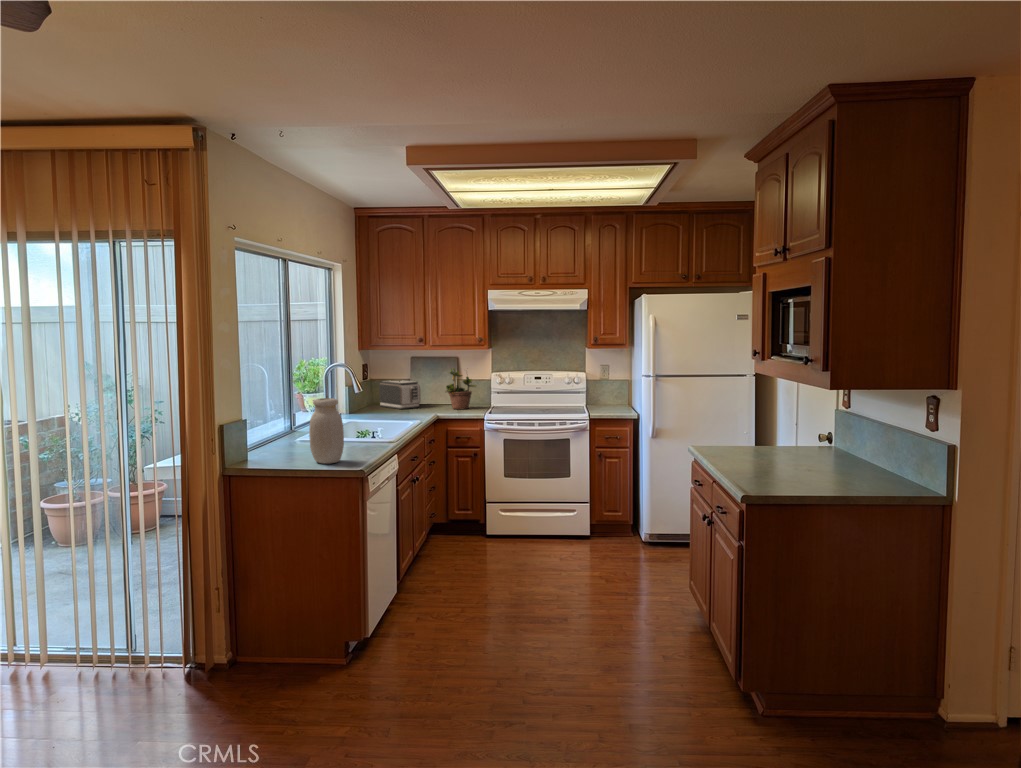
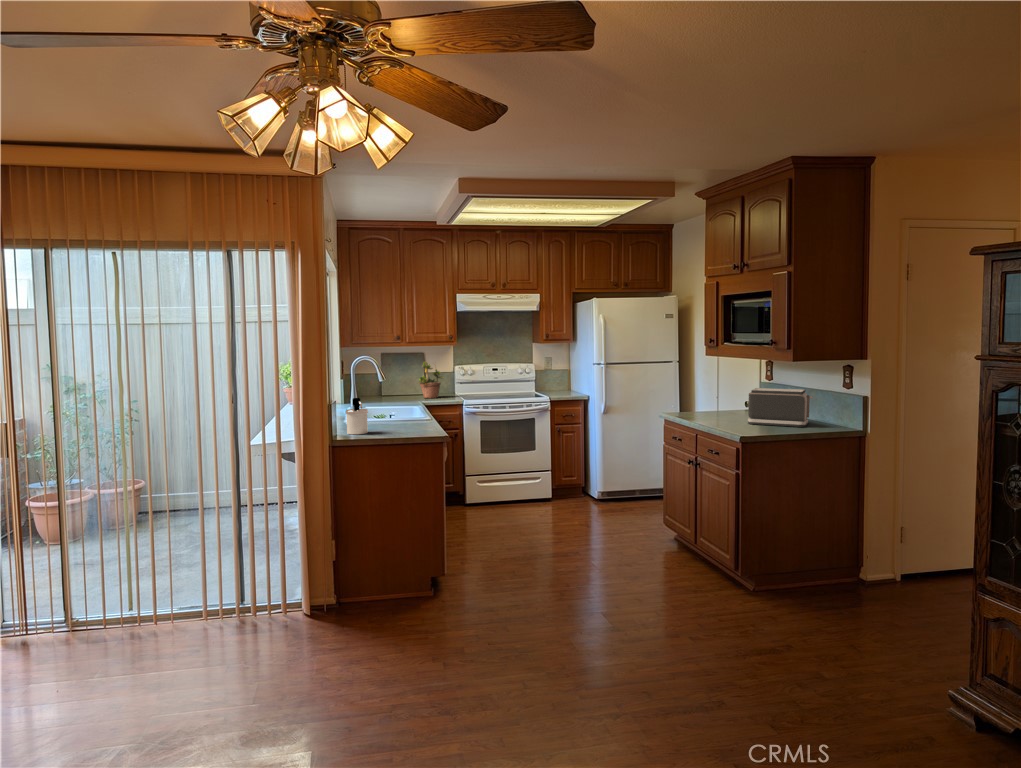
toaster: present [379,381,421,409] -> present [748,388,813,427]
jar: present [309,398,344,464] -> none [388,381,417,436]
soap dispenser: none [276,414,302,457] -> present [346,398,368,434]

